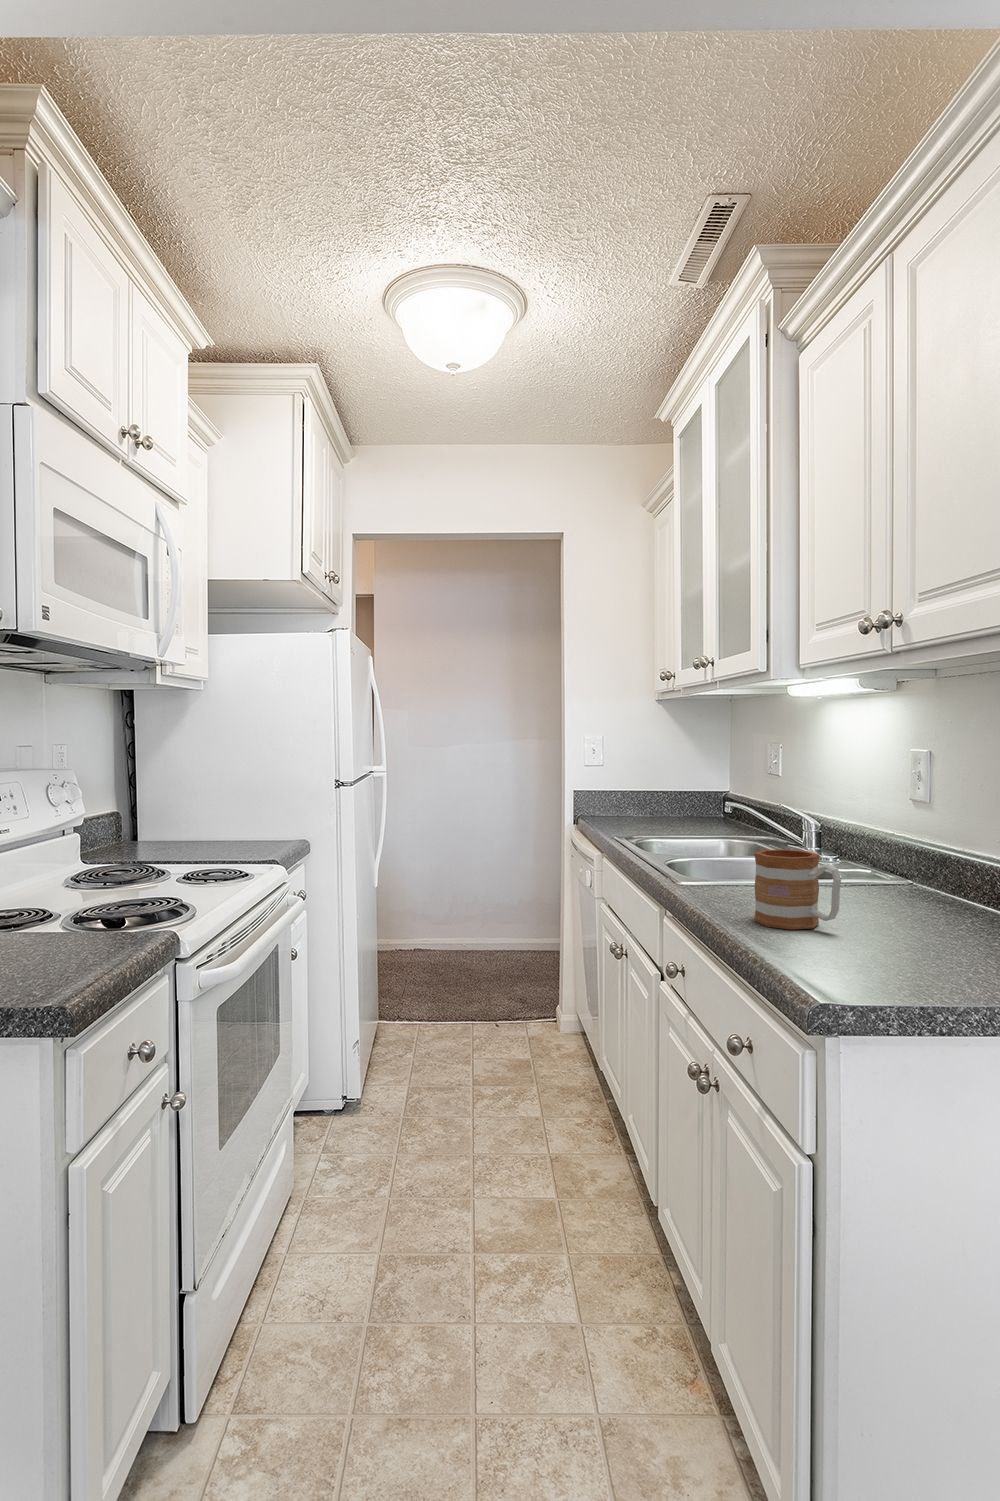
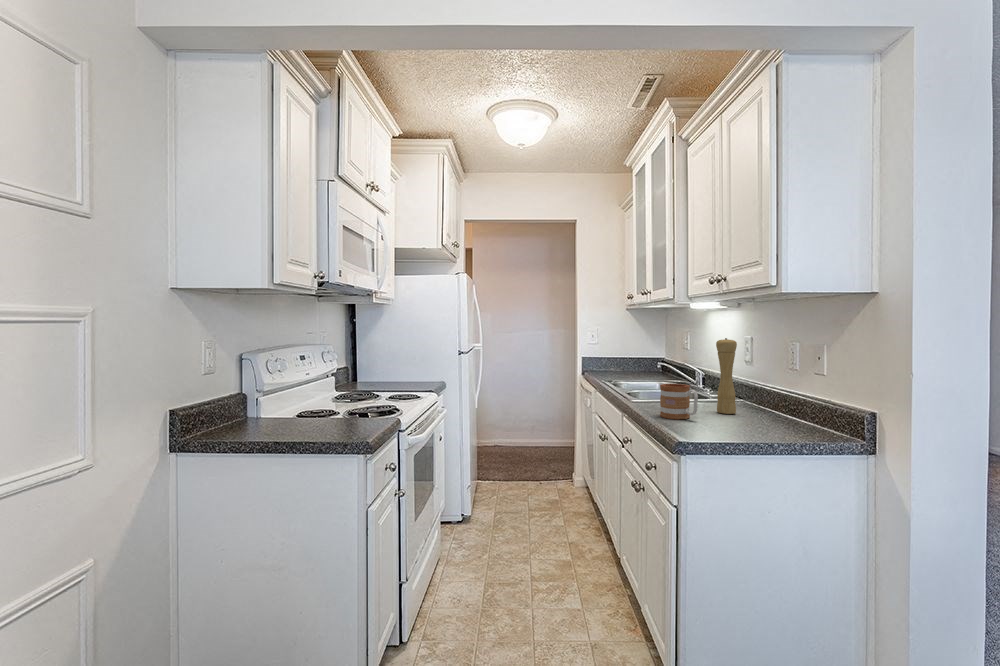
pepper mill: none [867,751,911,912] -> present [716,338,737,414]

